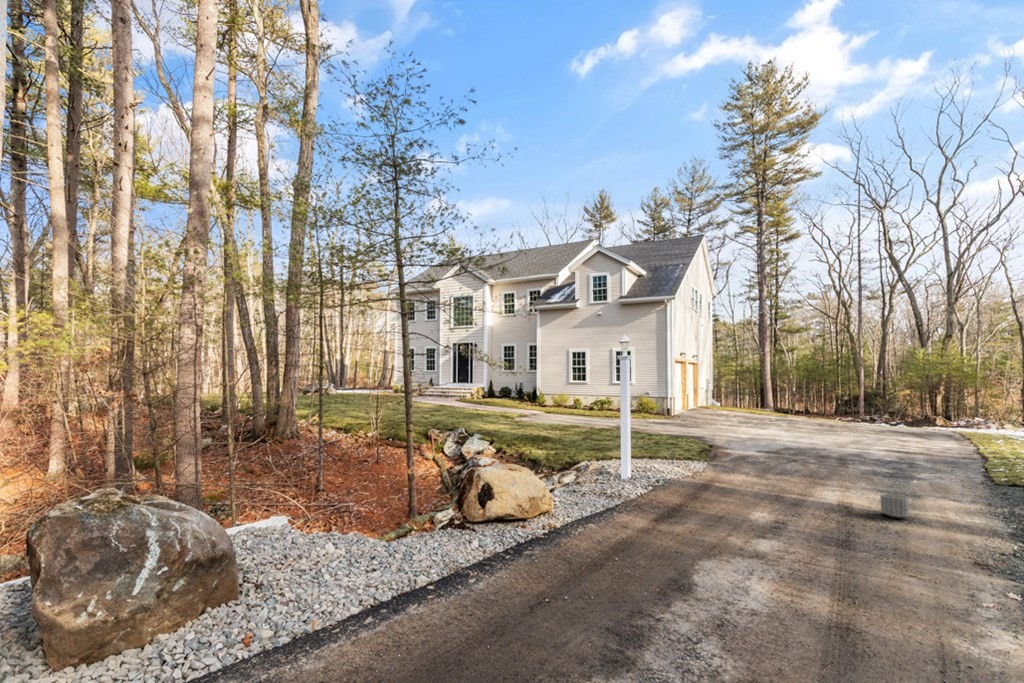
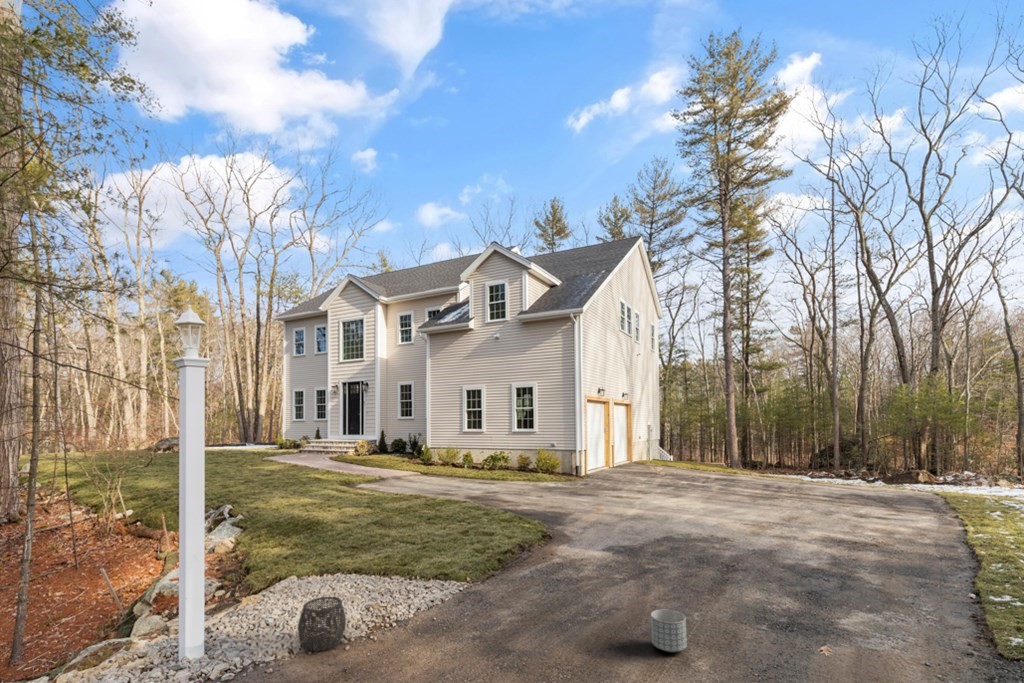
woven basket: none [649,485,680,517] -> present [298,597,346,651]

